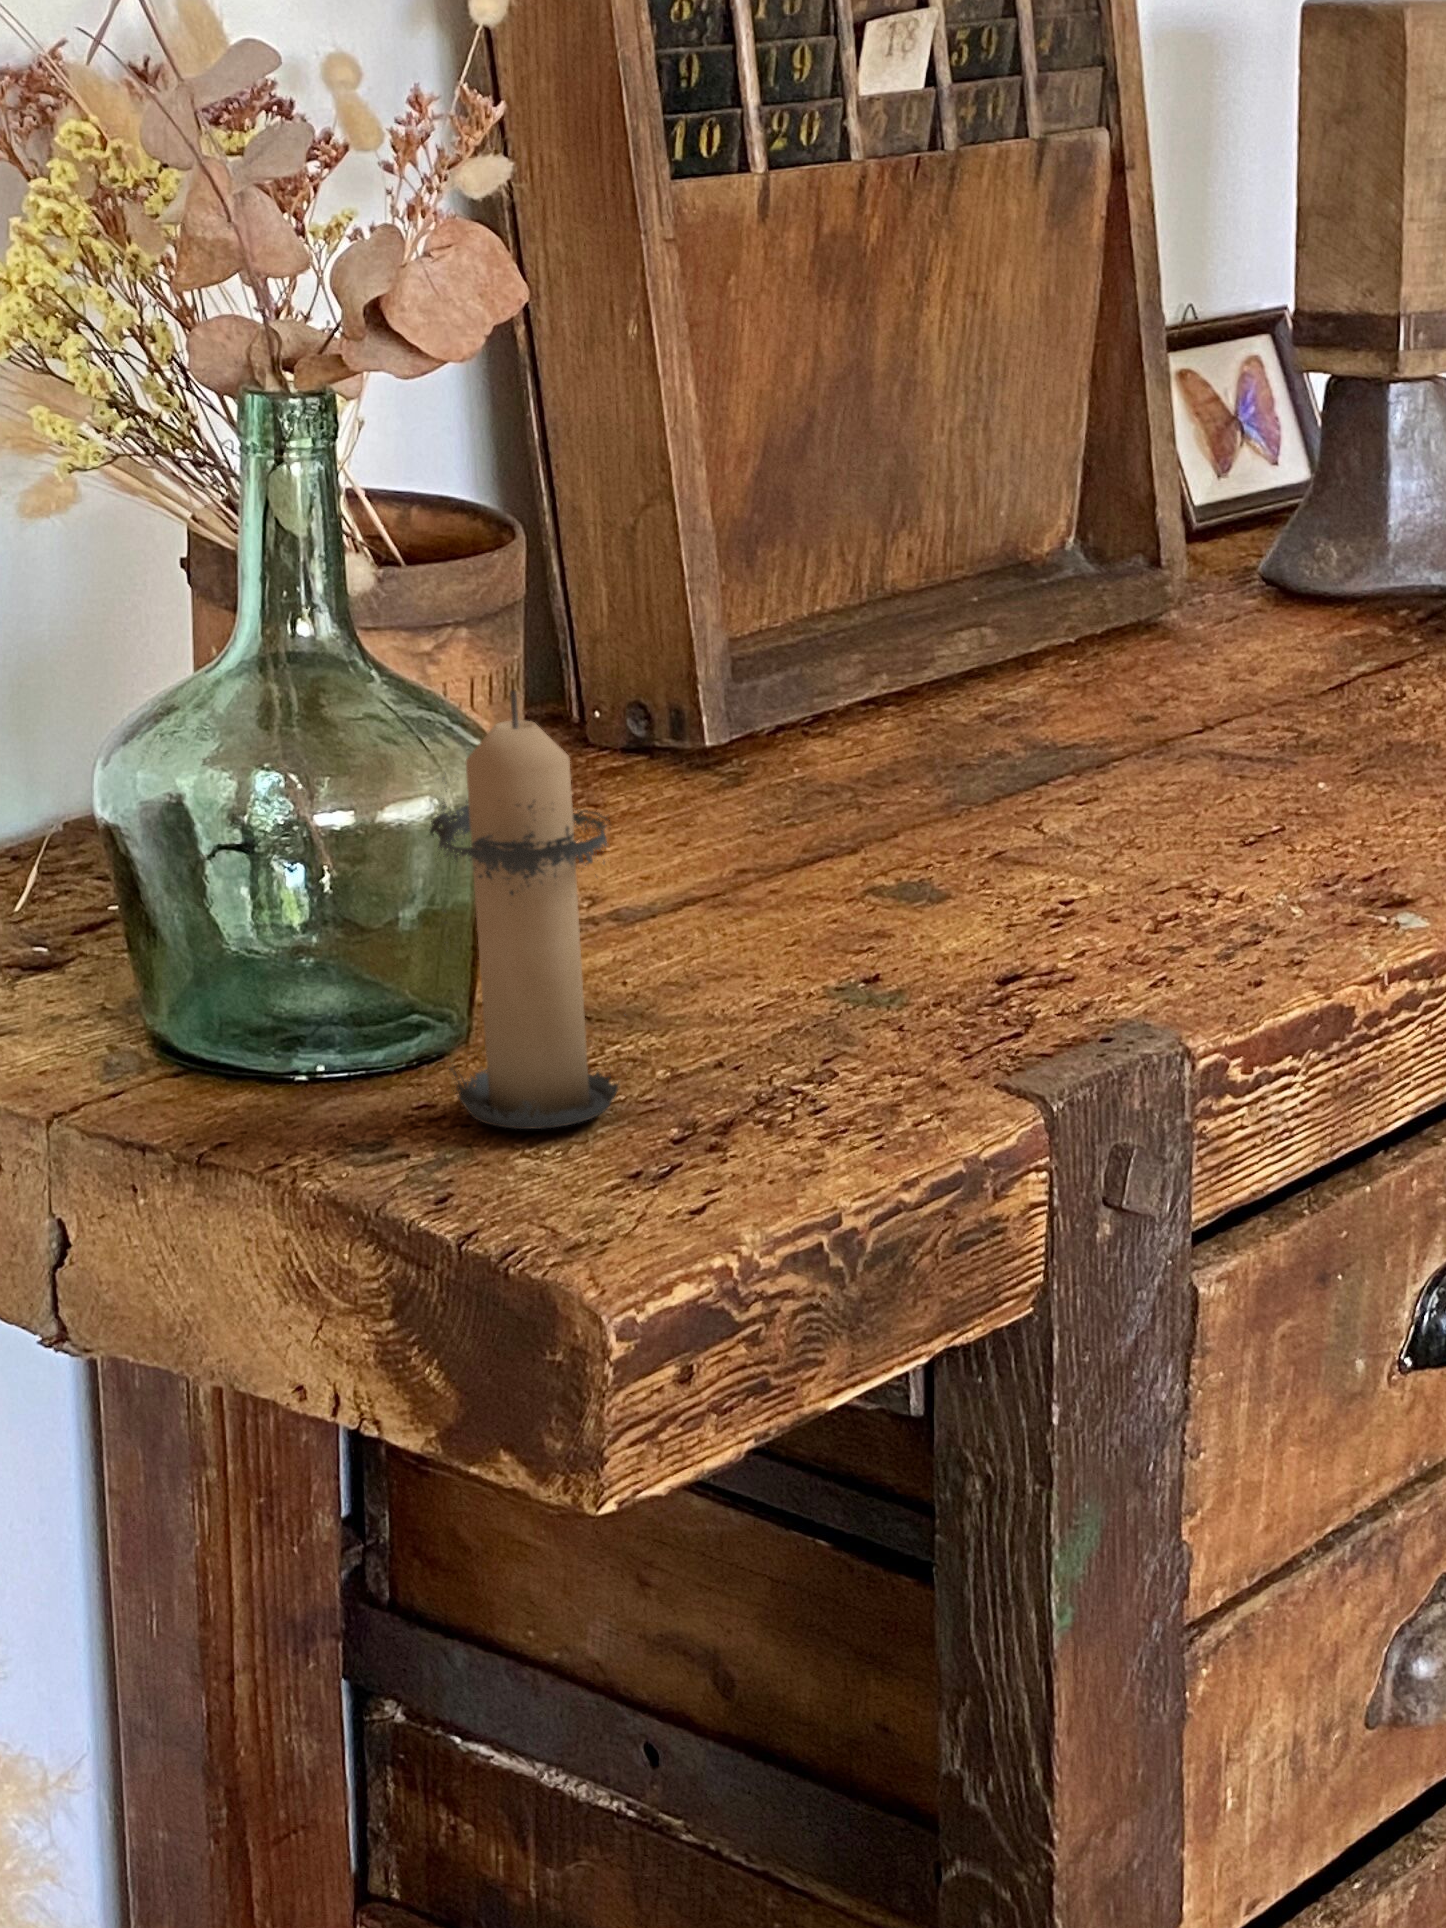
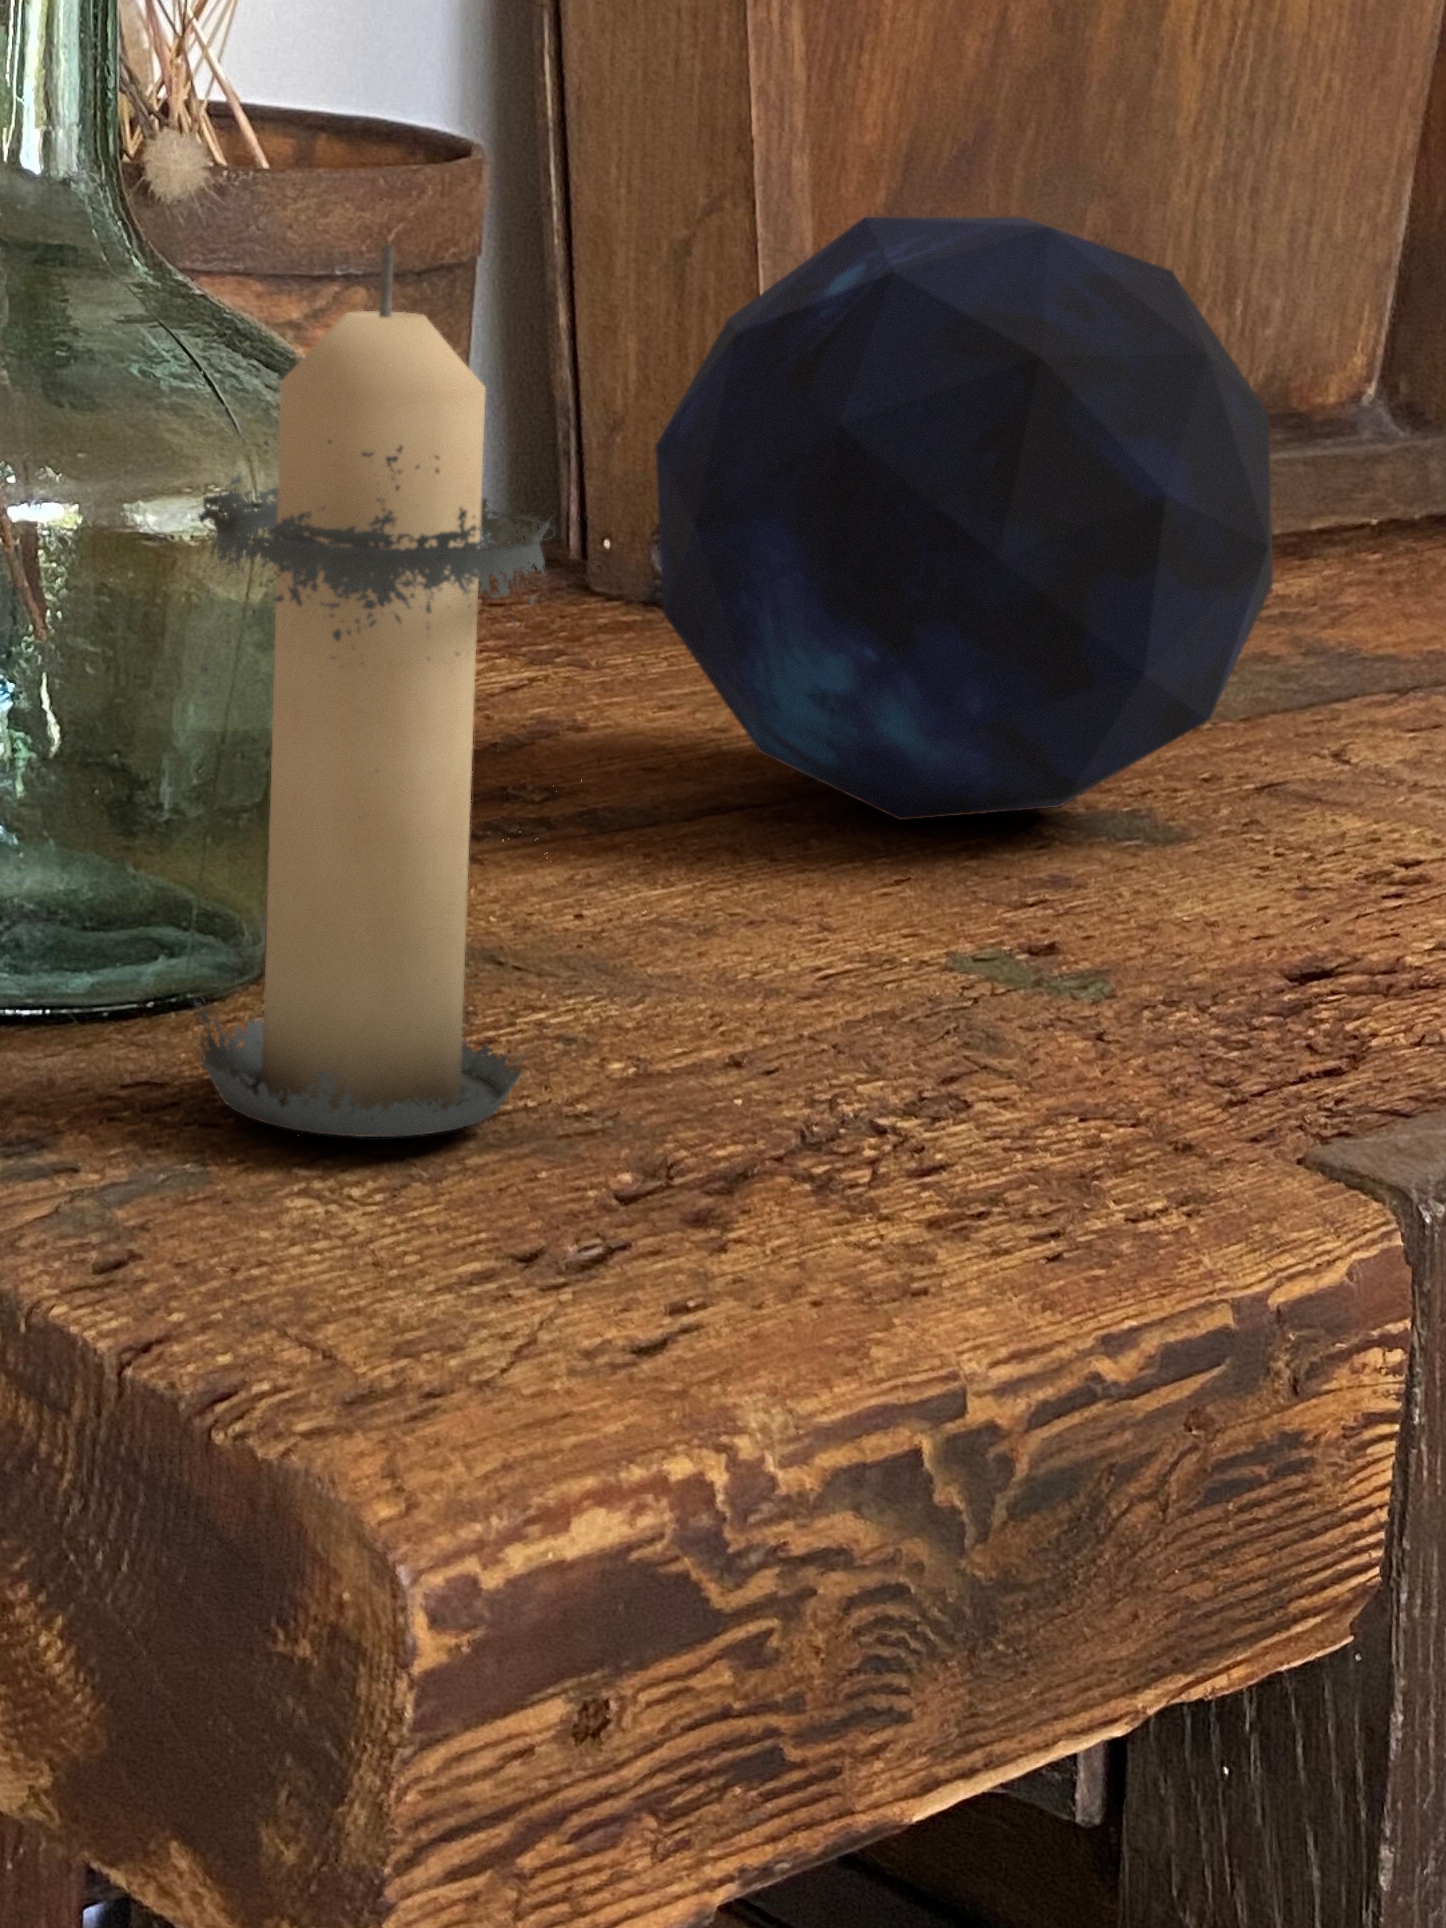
decorative orb: none [642,553,987,901] -> present [655,217,1273,820]

